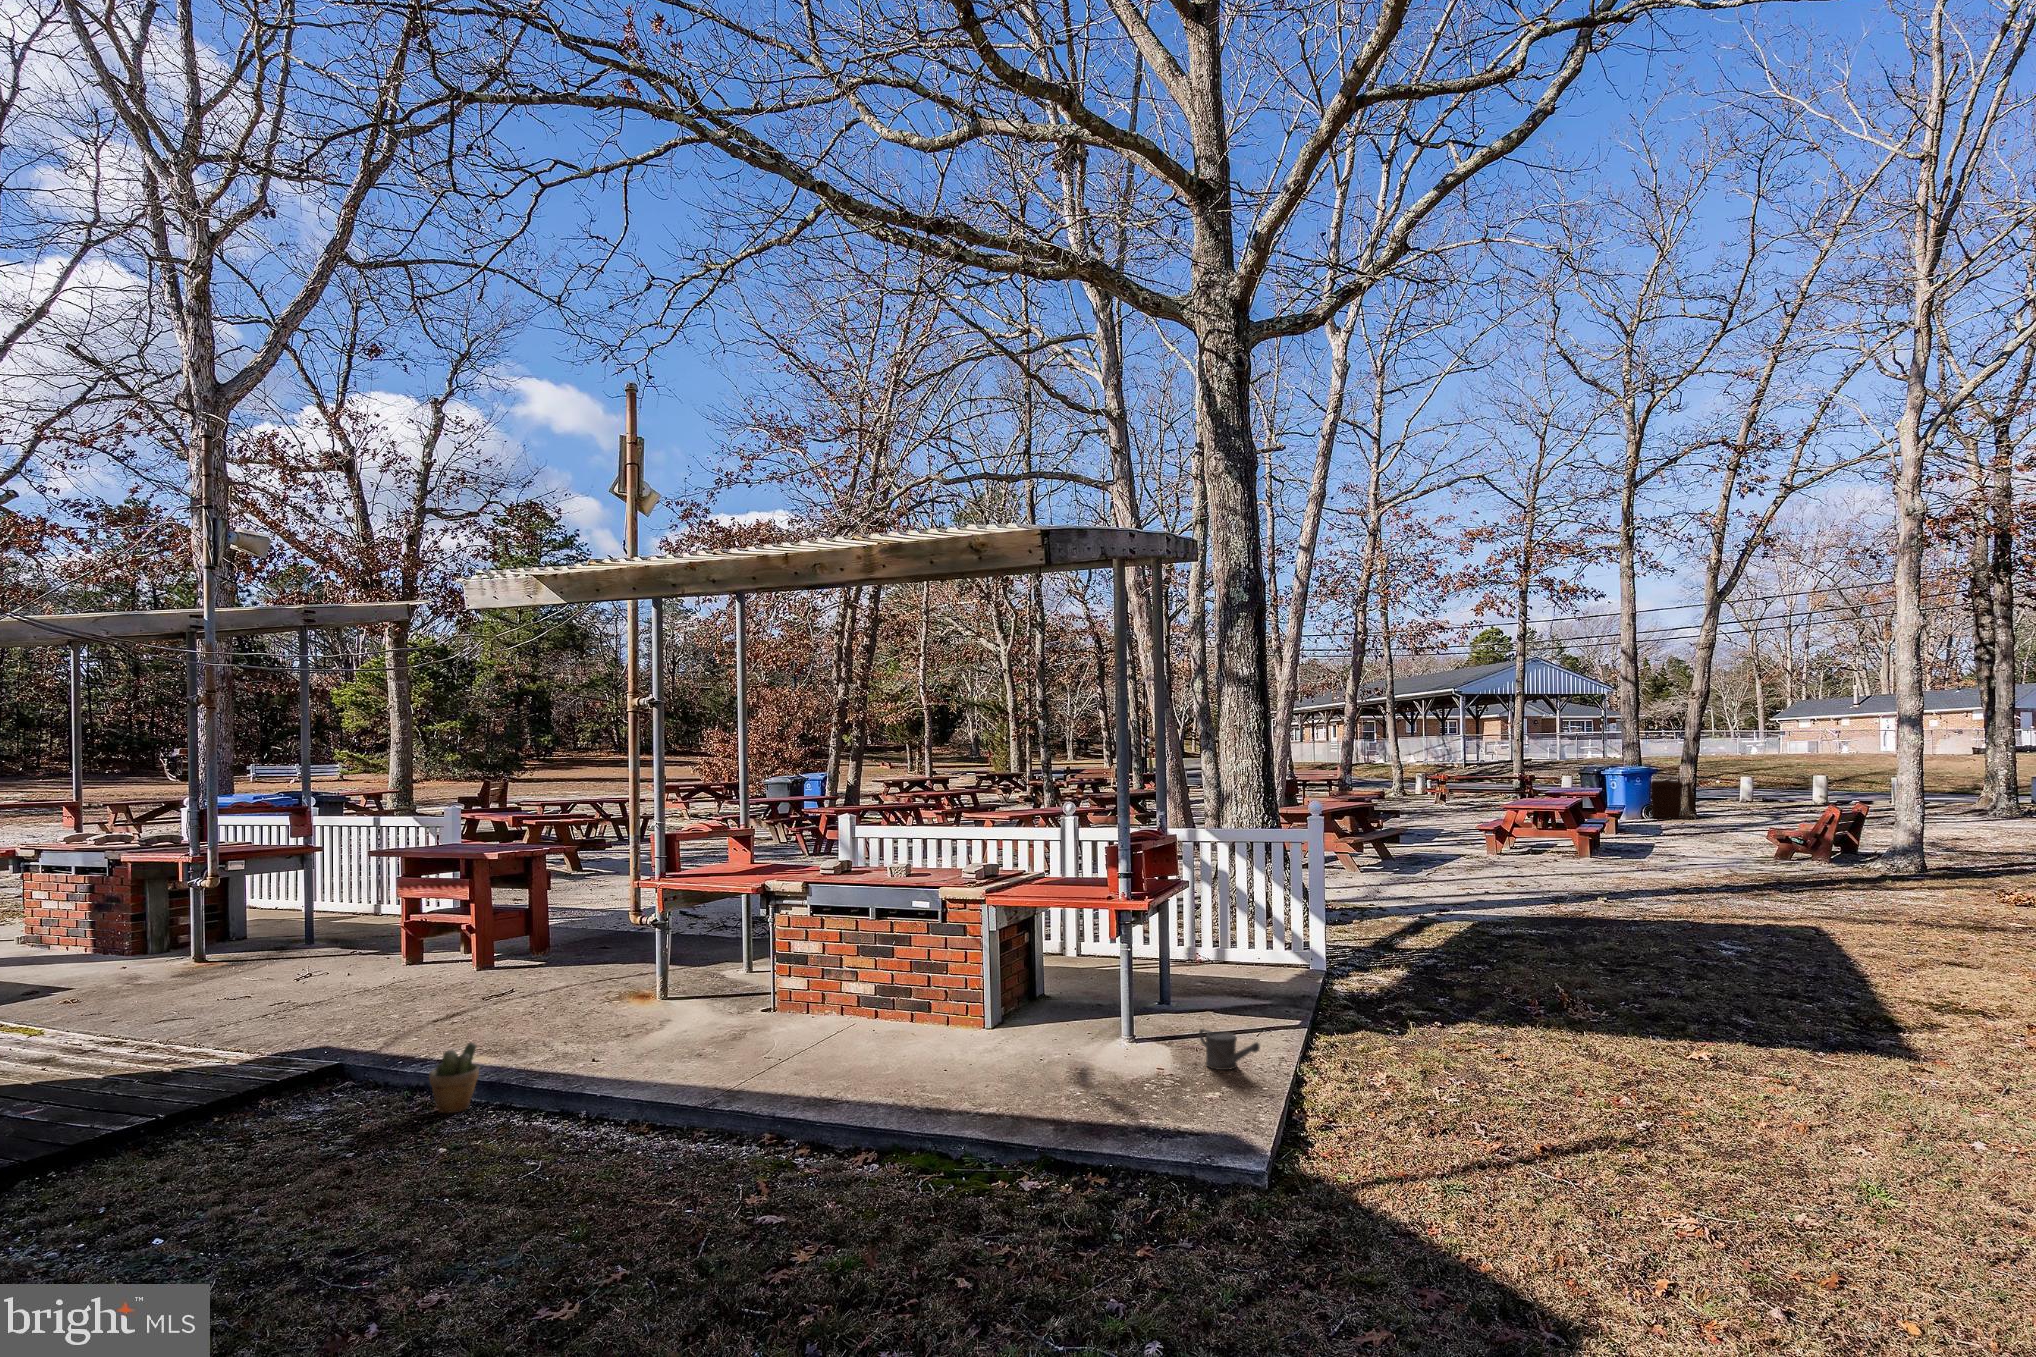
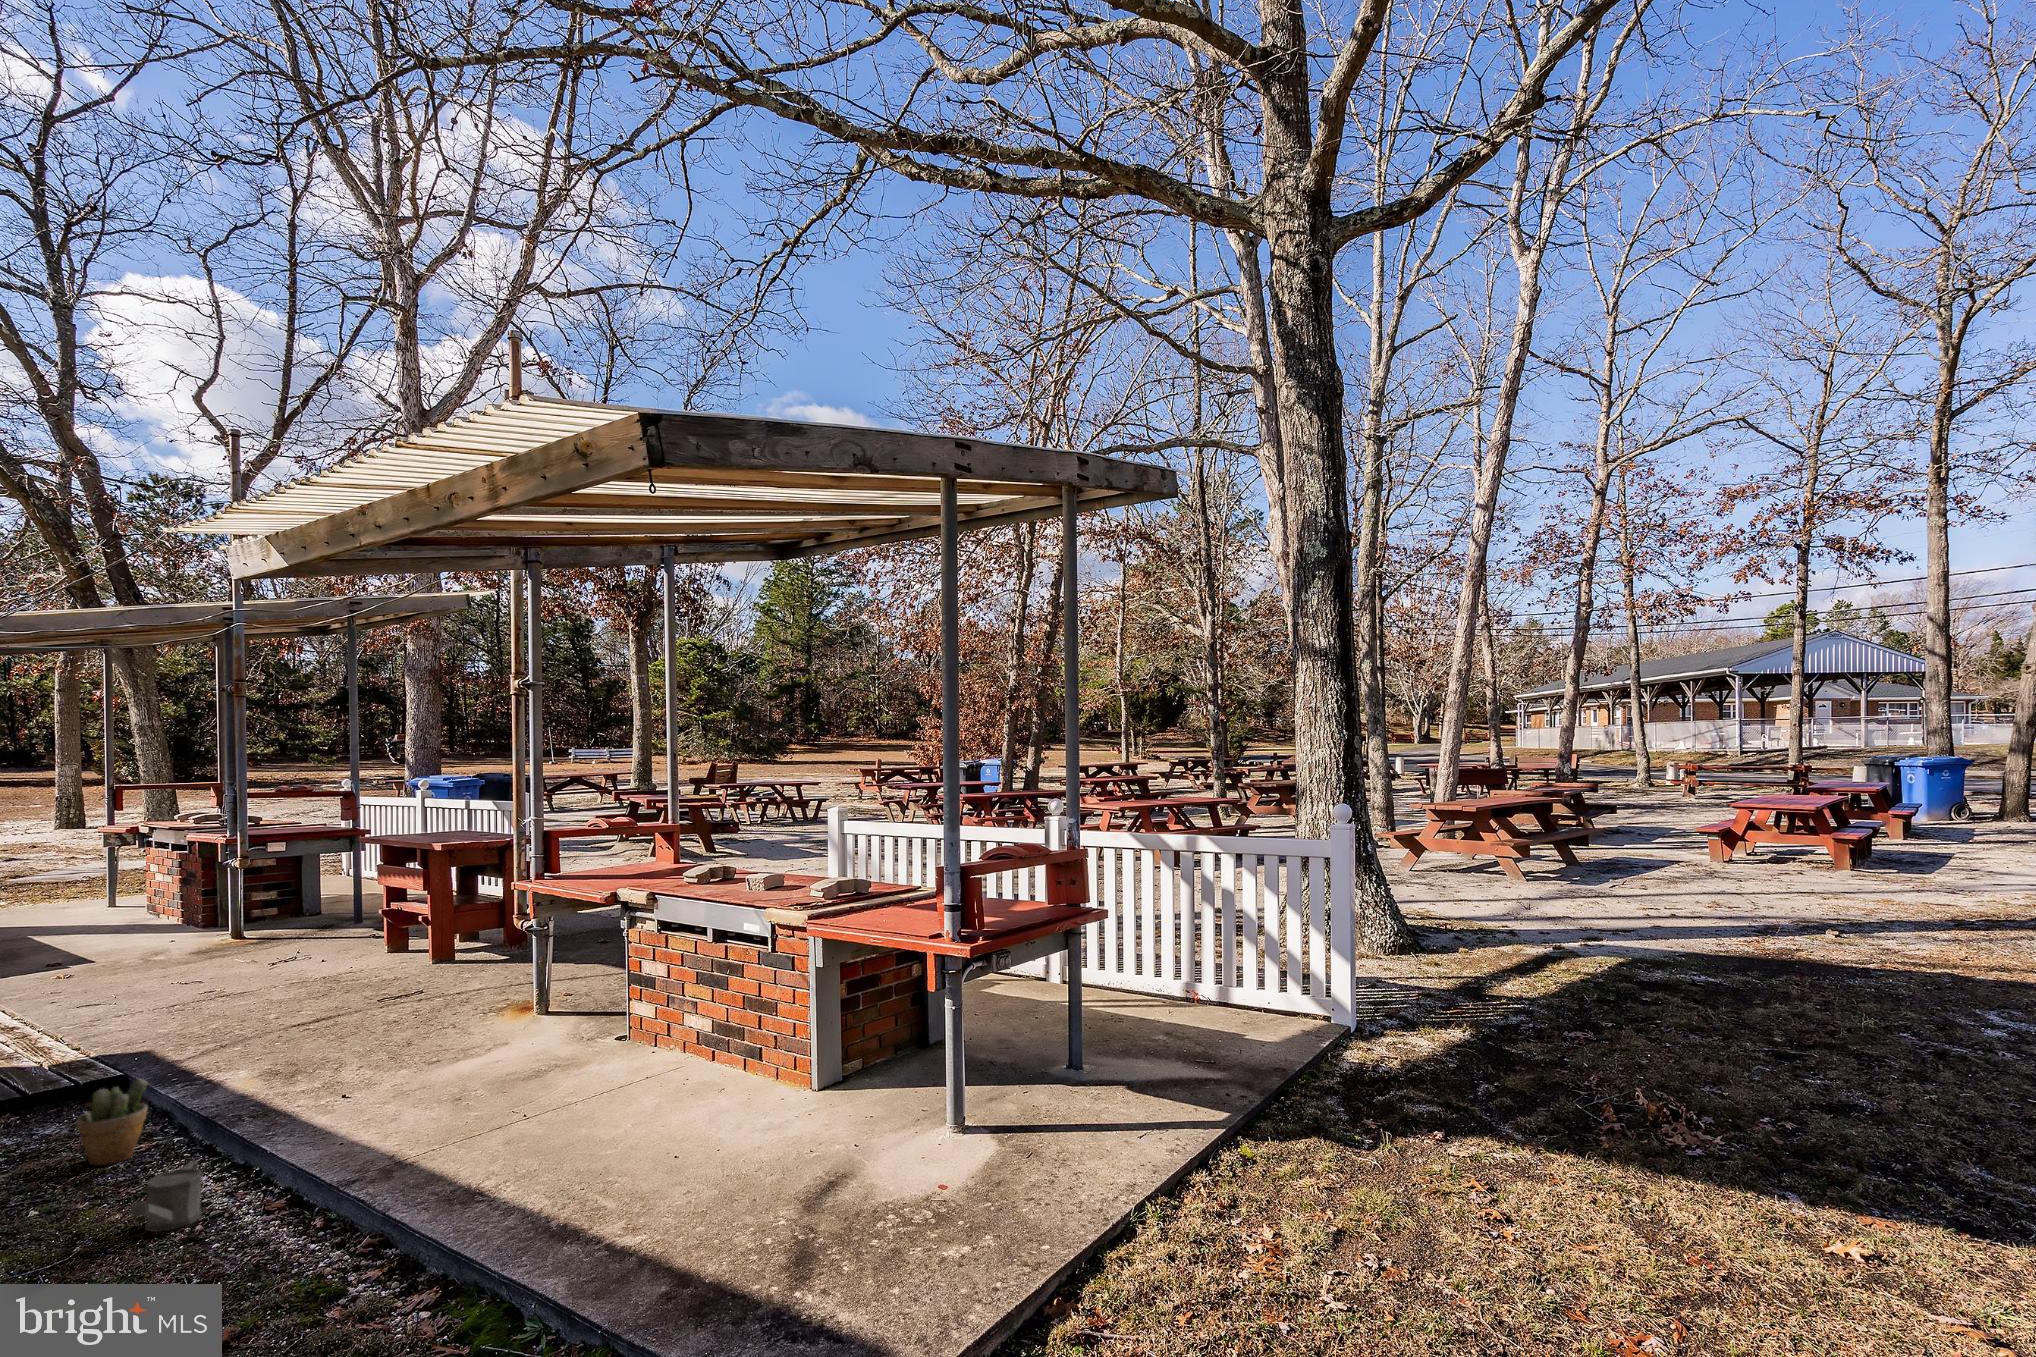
wooden crate: present [1650,780,1694,819] -> none [1961,774,2027,824]
watering can: present [1199,1029,1260,1070] -> present [130,1160,203,1232]

